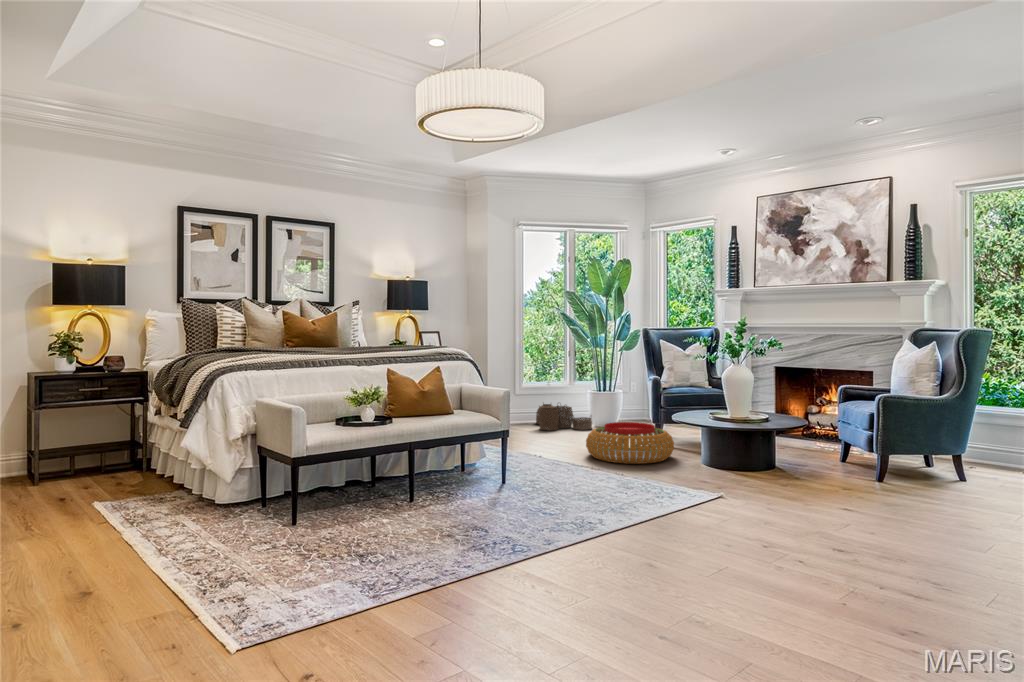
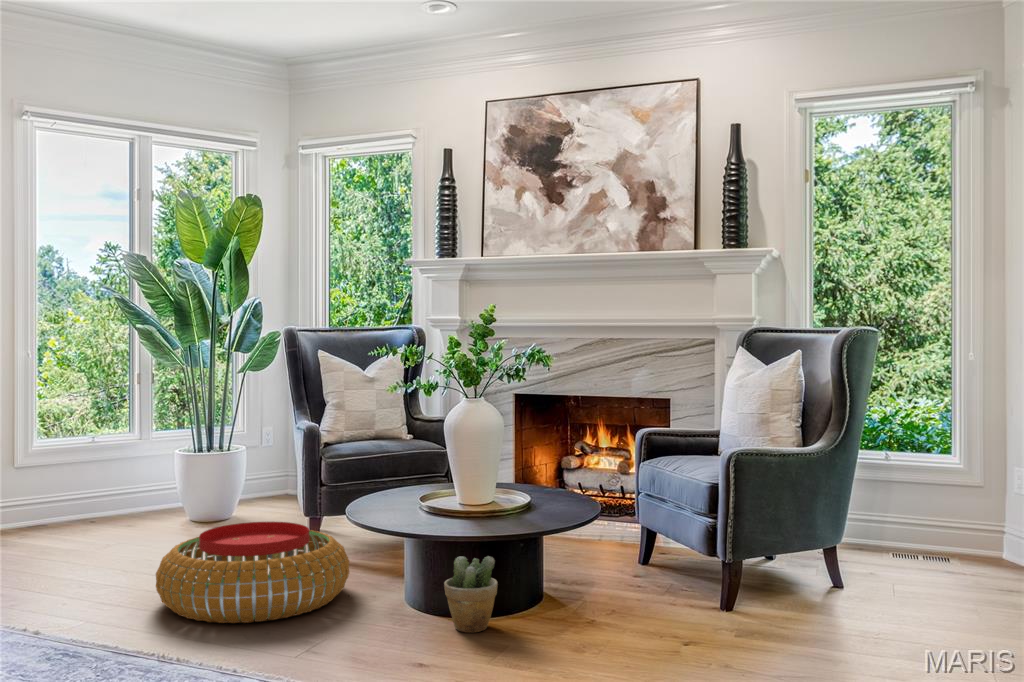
woven basket: present [536,404,592,430] -> none [63,478,183,540]
potted plant: none [719,440,746,476] -> present [444,556,497,632]

